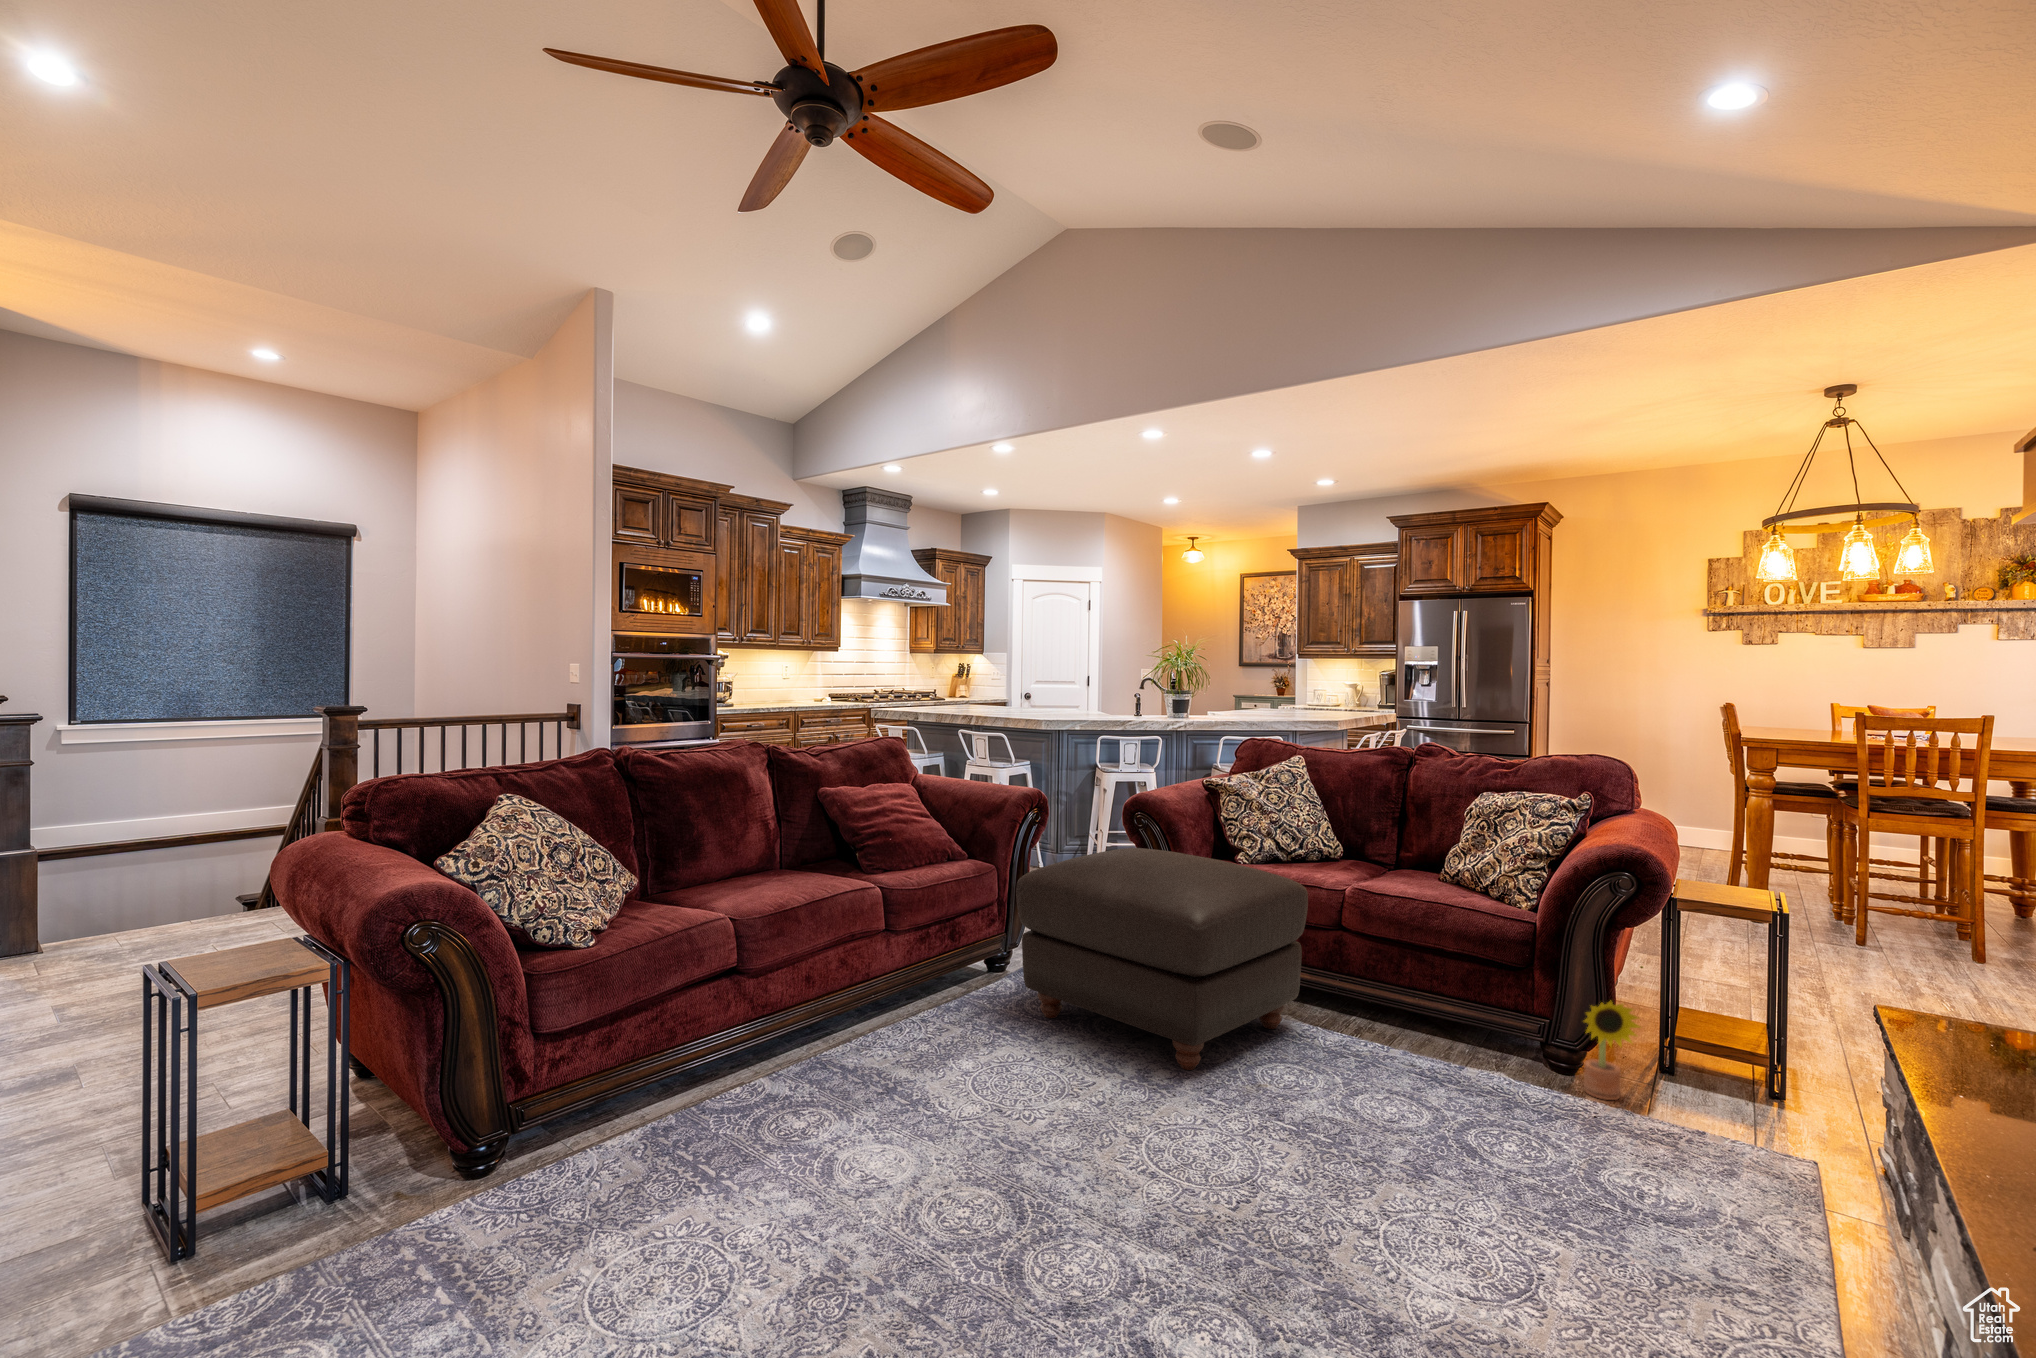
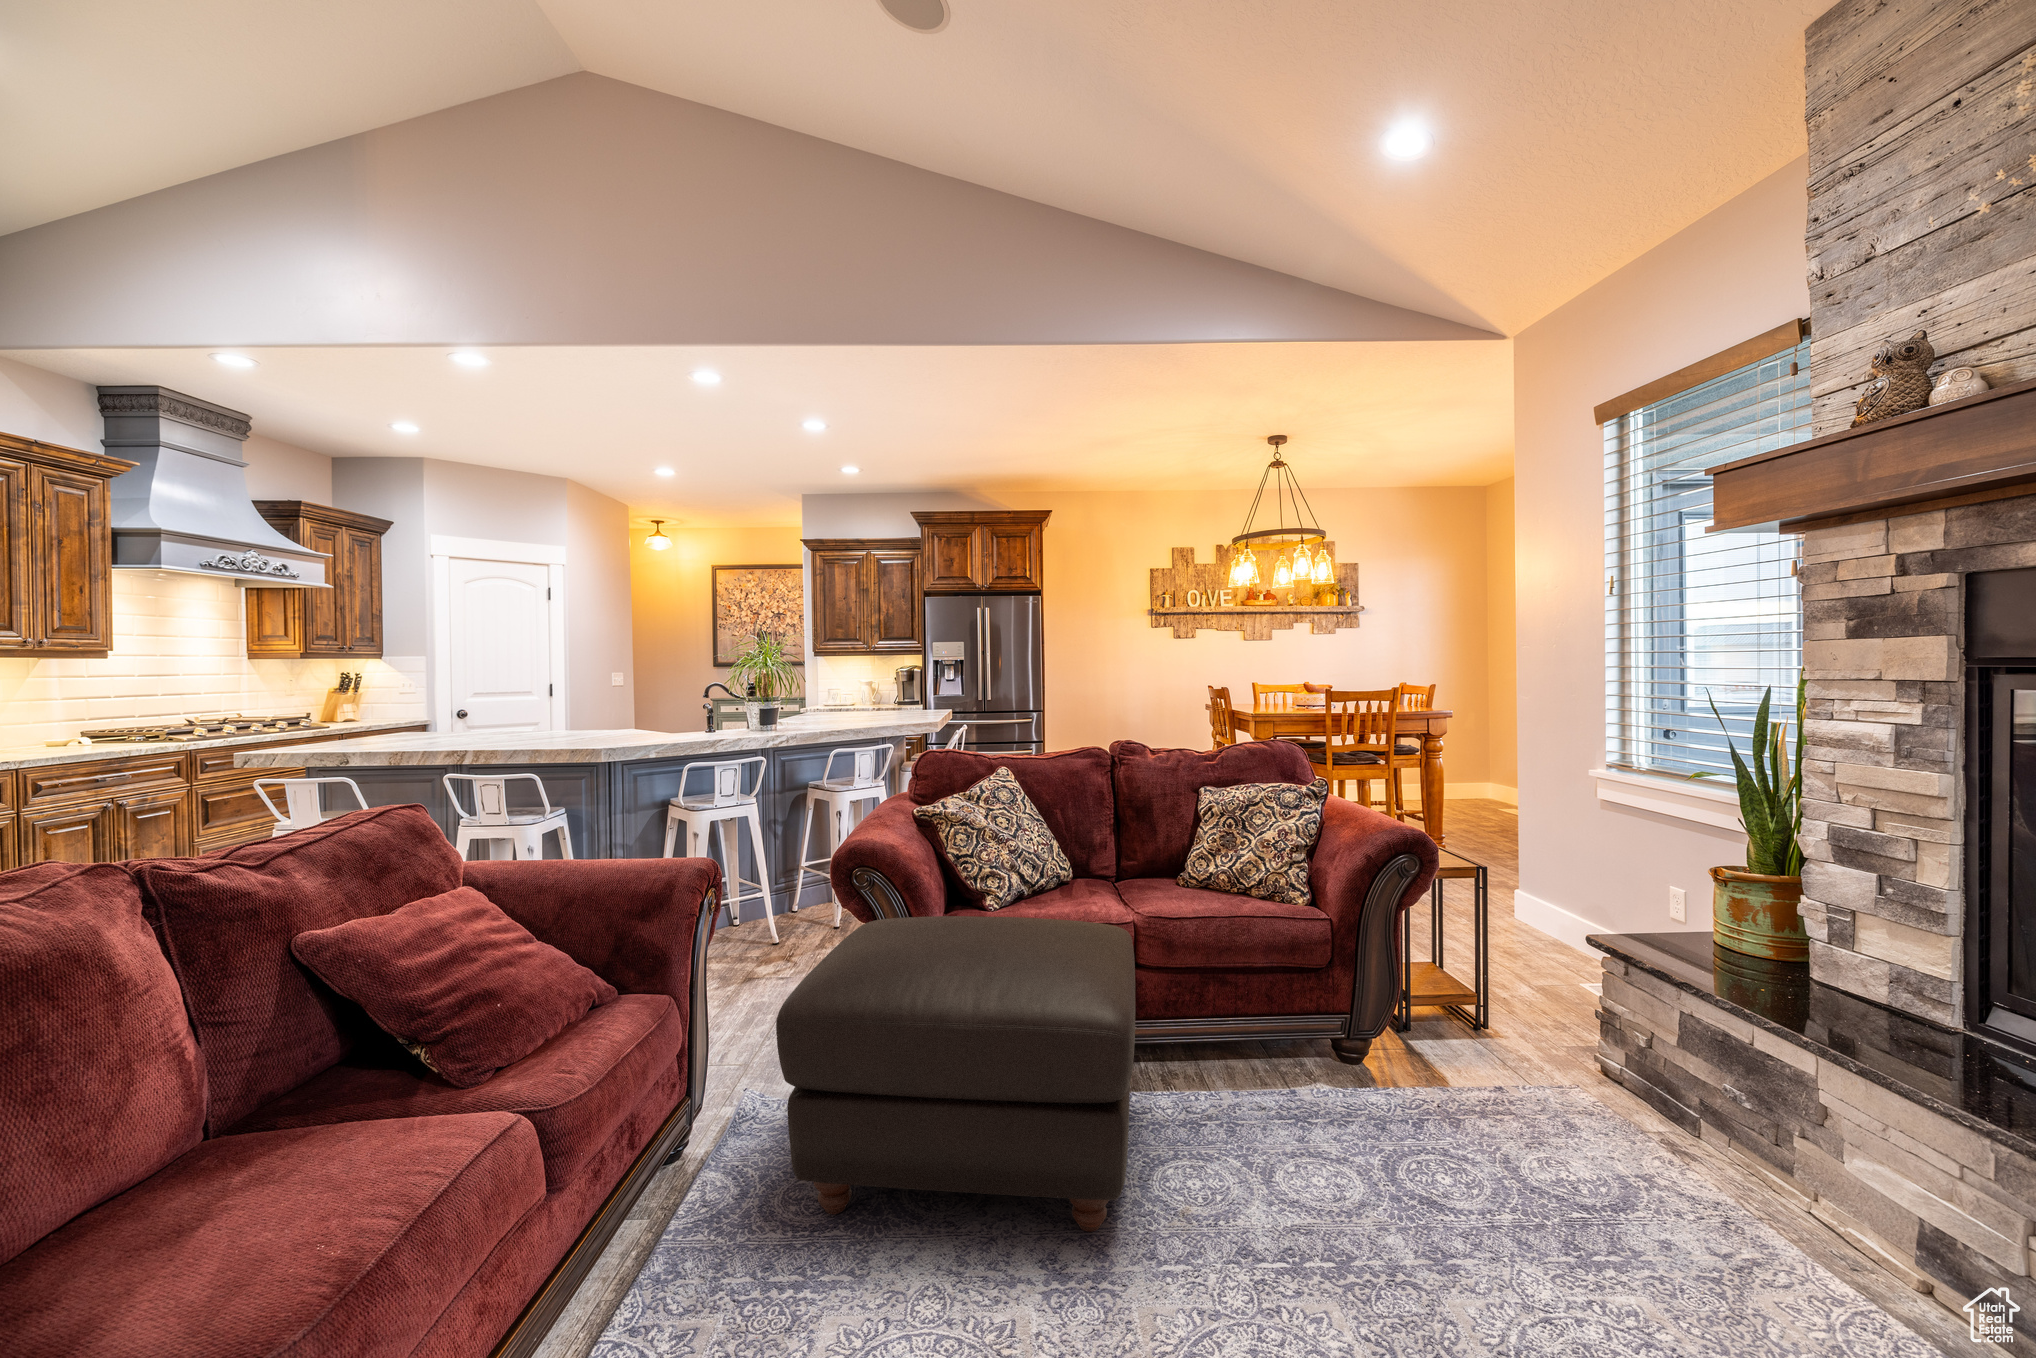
decorative plant: present [1584,1000,1640,1100] -> none [1407,990,1467,1091]

